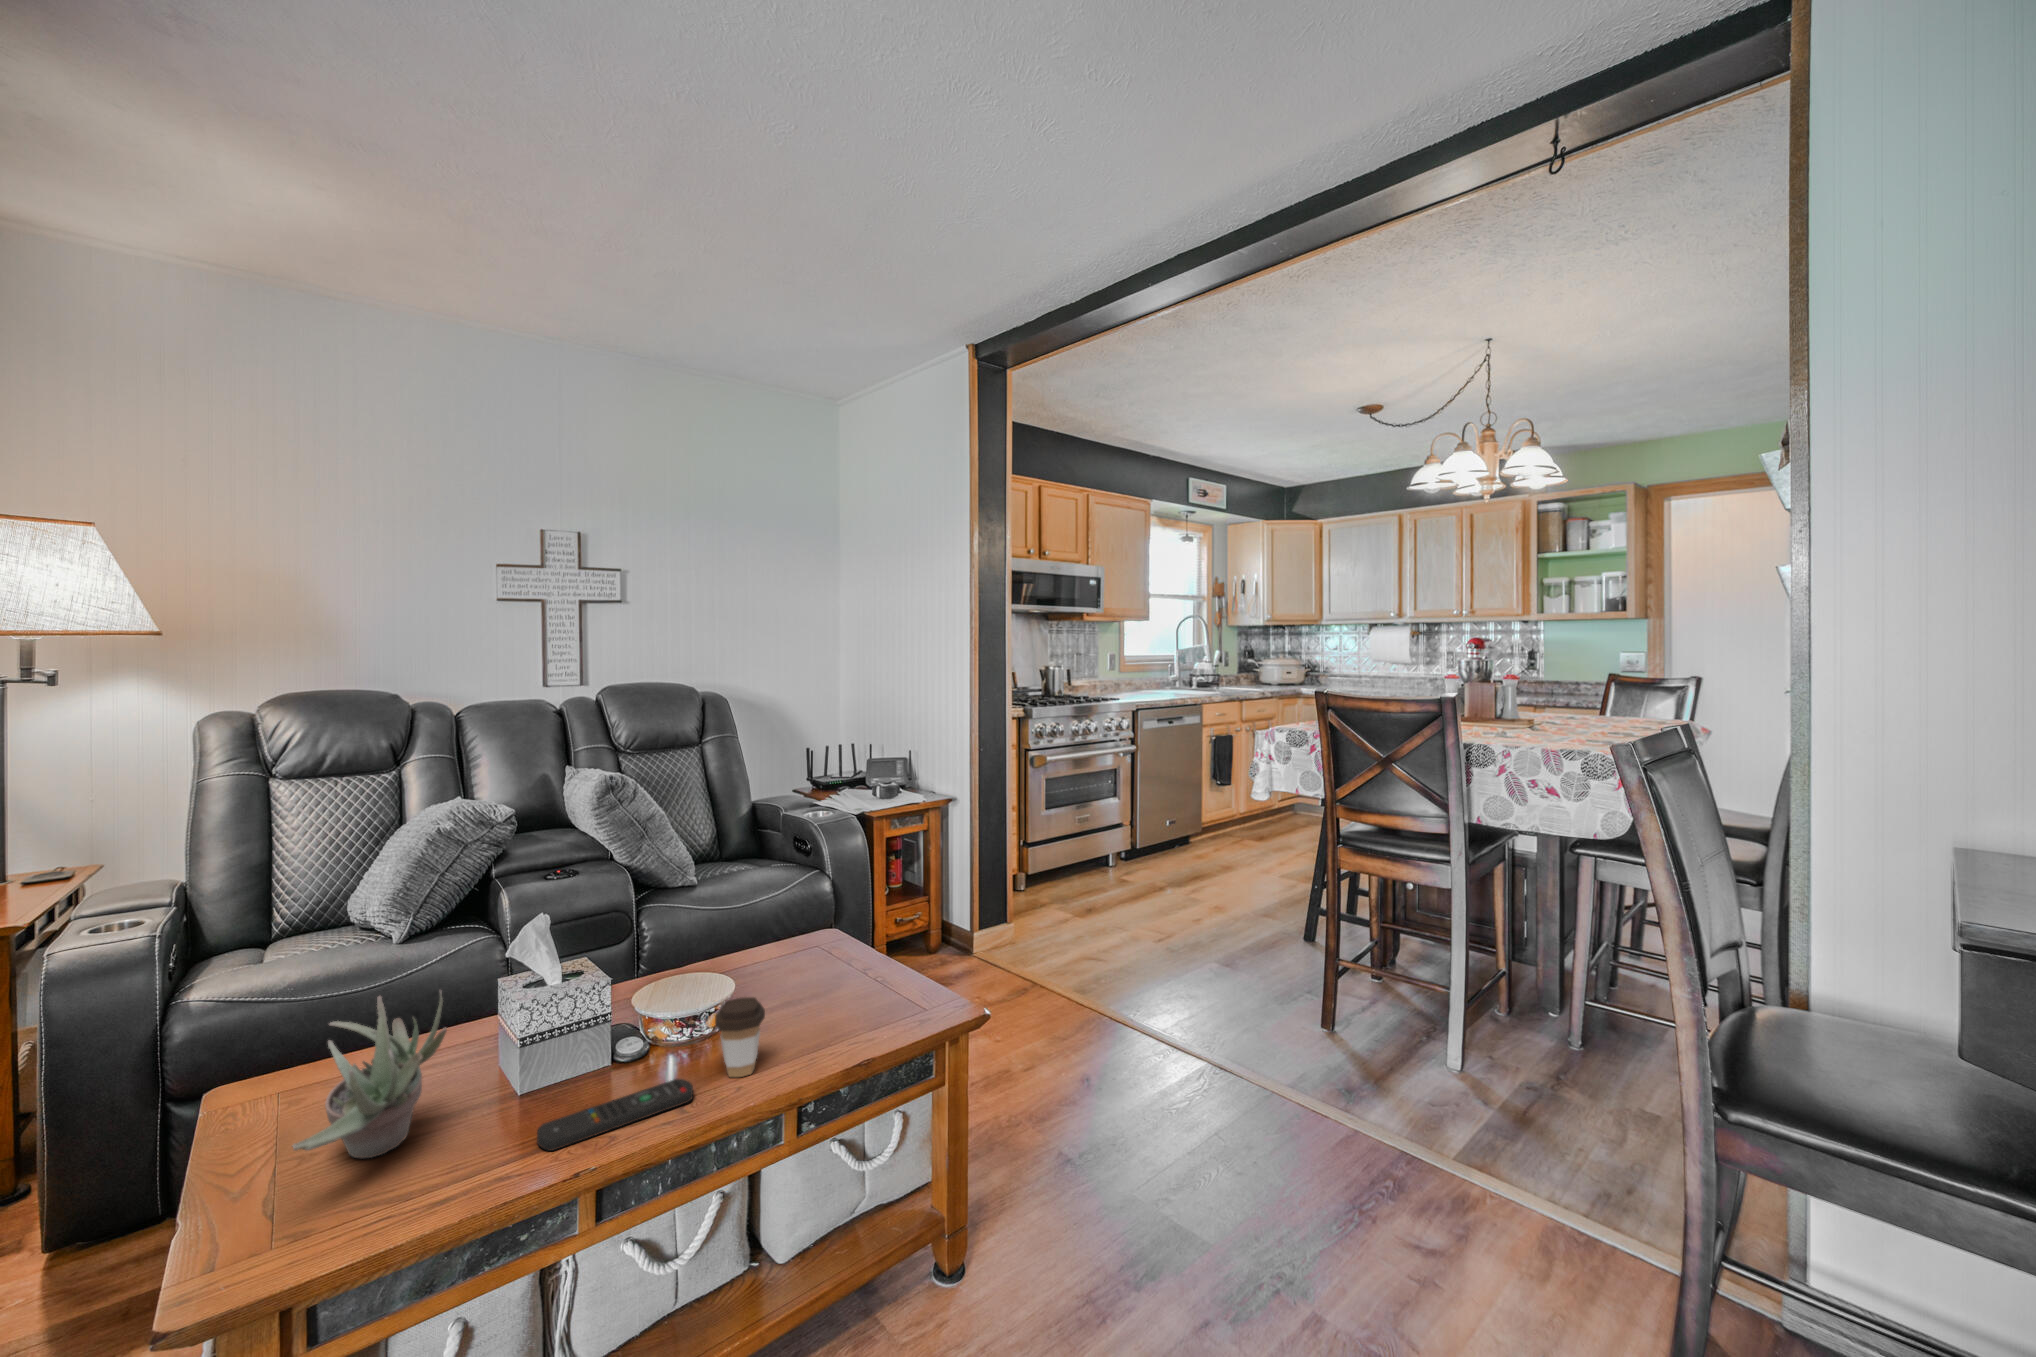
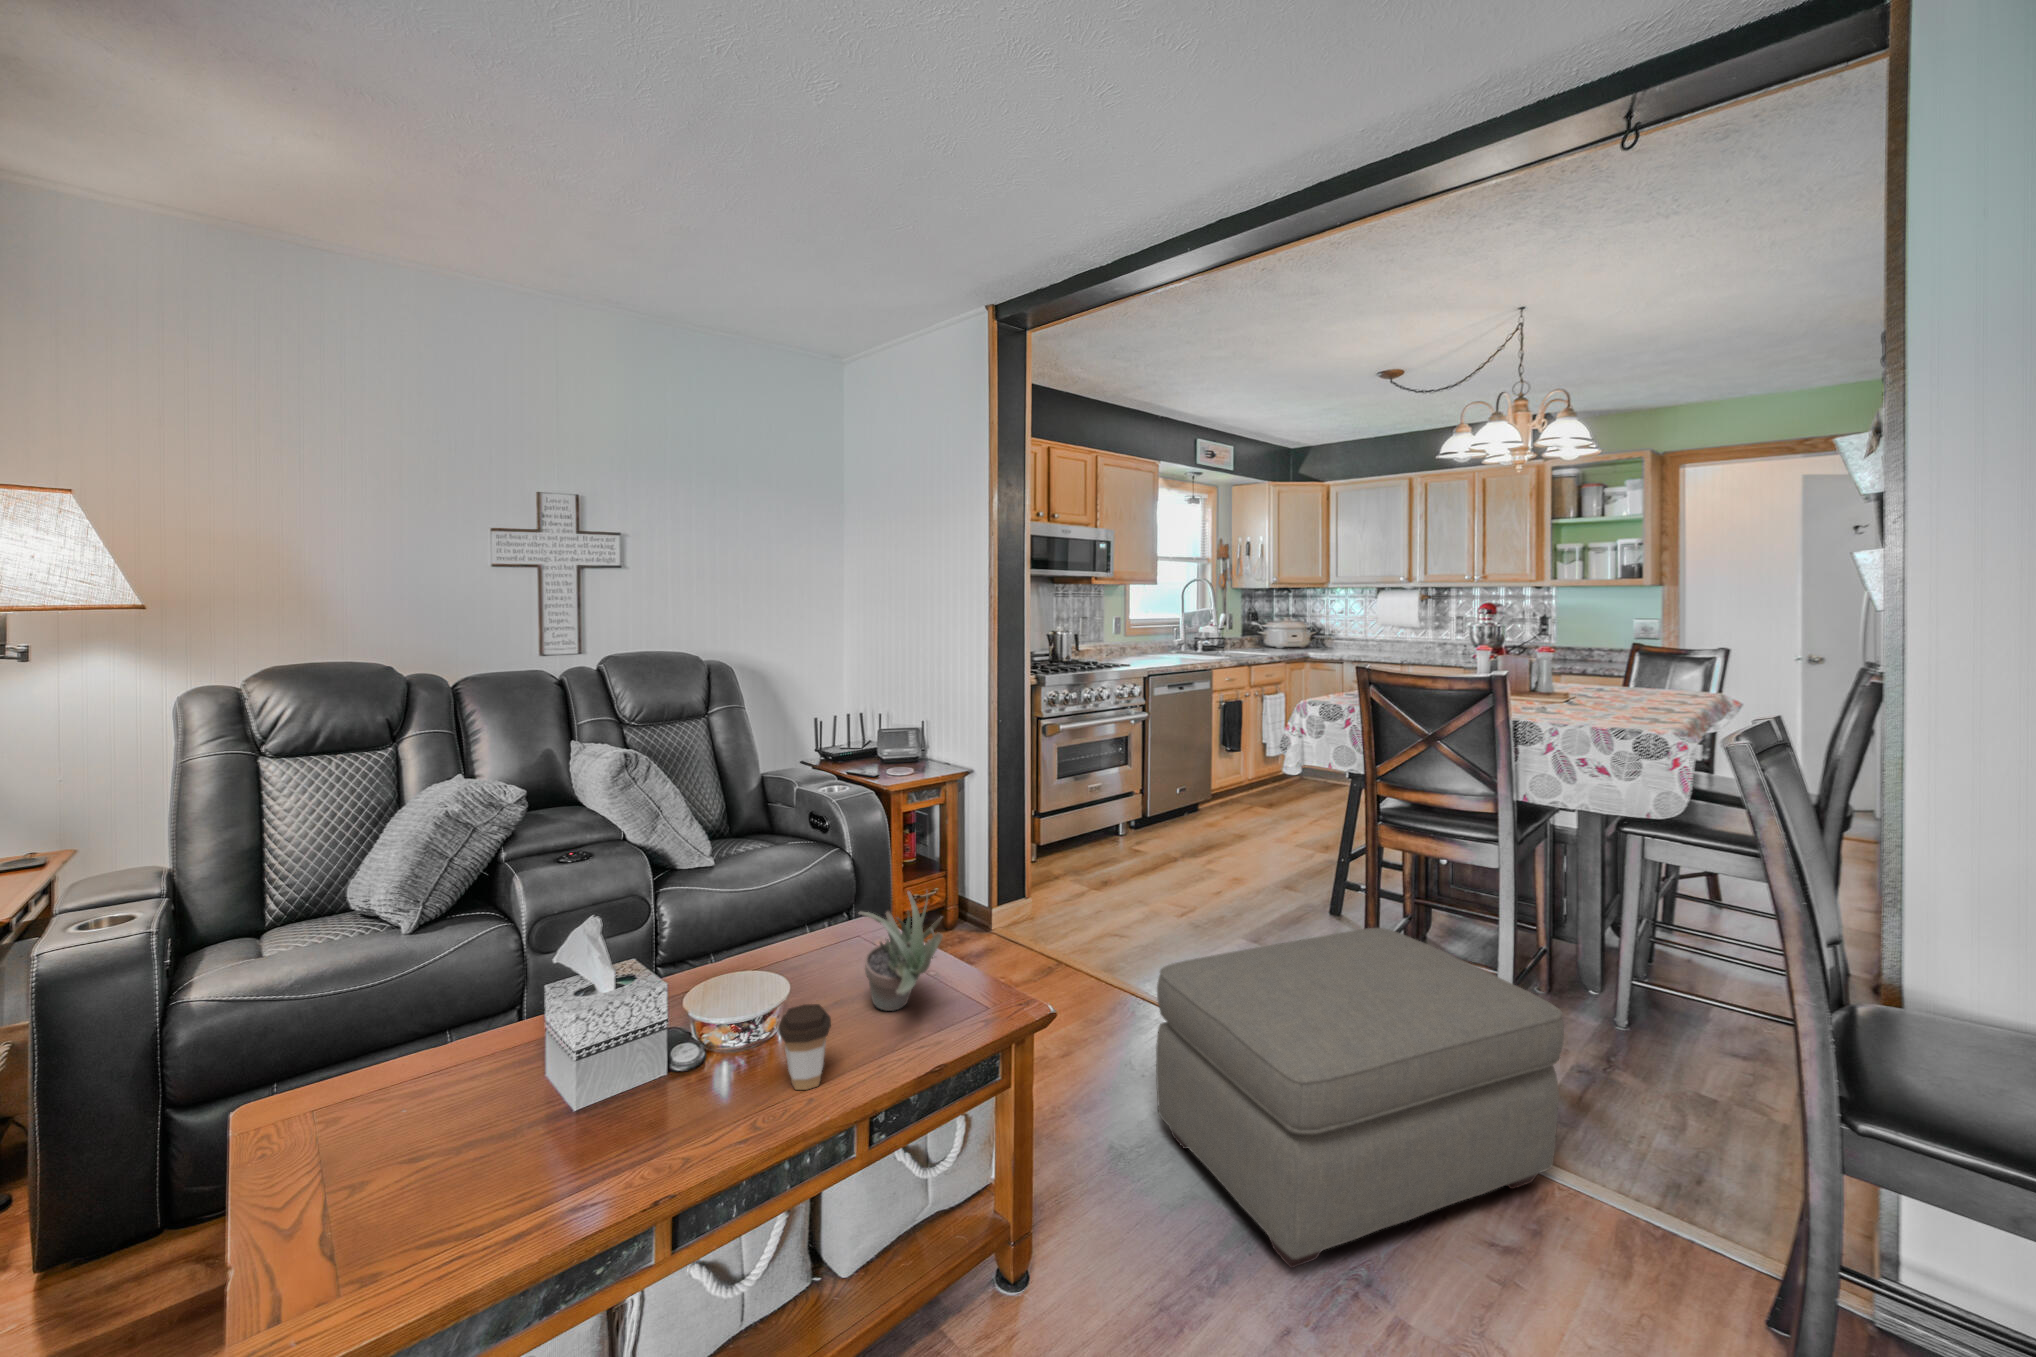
ottoman: none [1103,945,1492,1270] -> present [1156,928,1564,1268]
succulent plant: present [292,991,447,1158] -> present [859,891,943,1011]
remote control: present [537,1079,693,1151] -> none [600,1094,761,1182]

